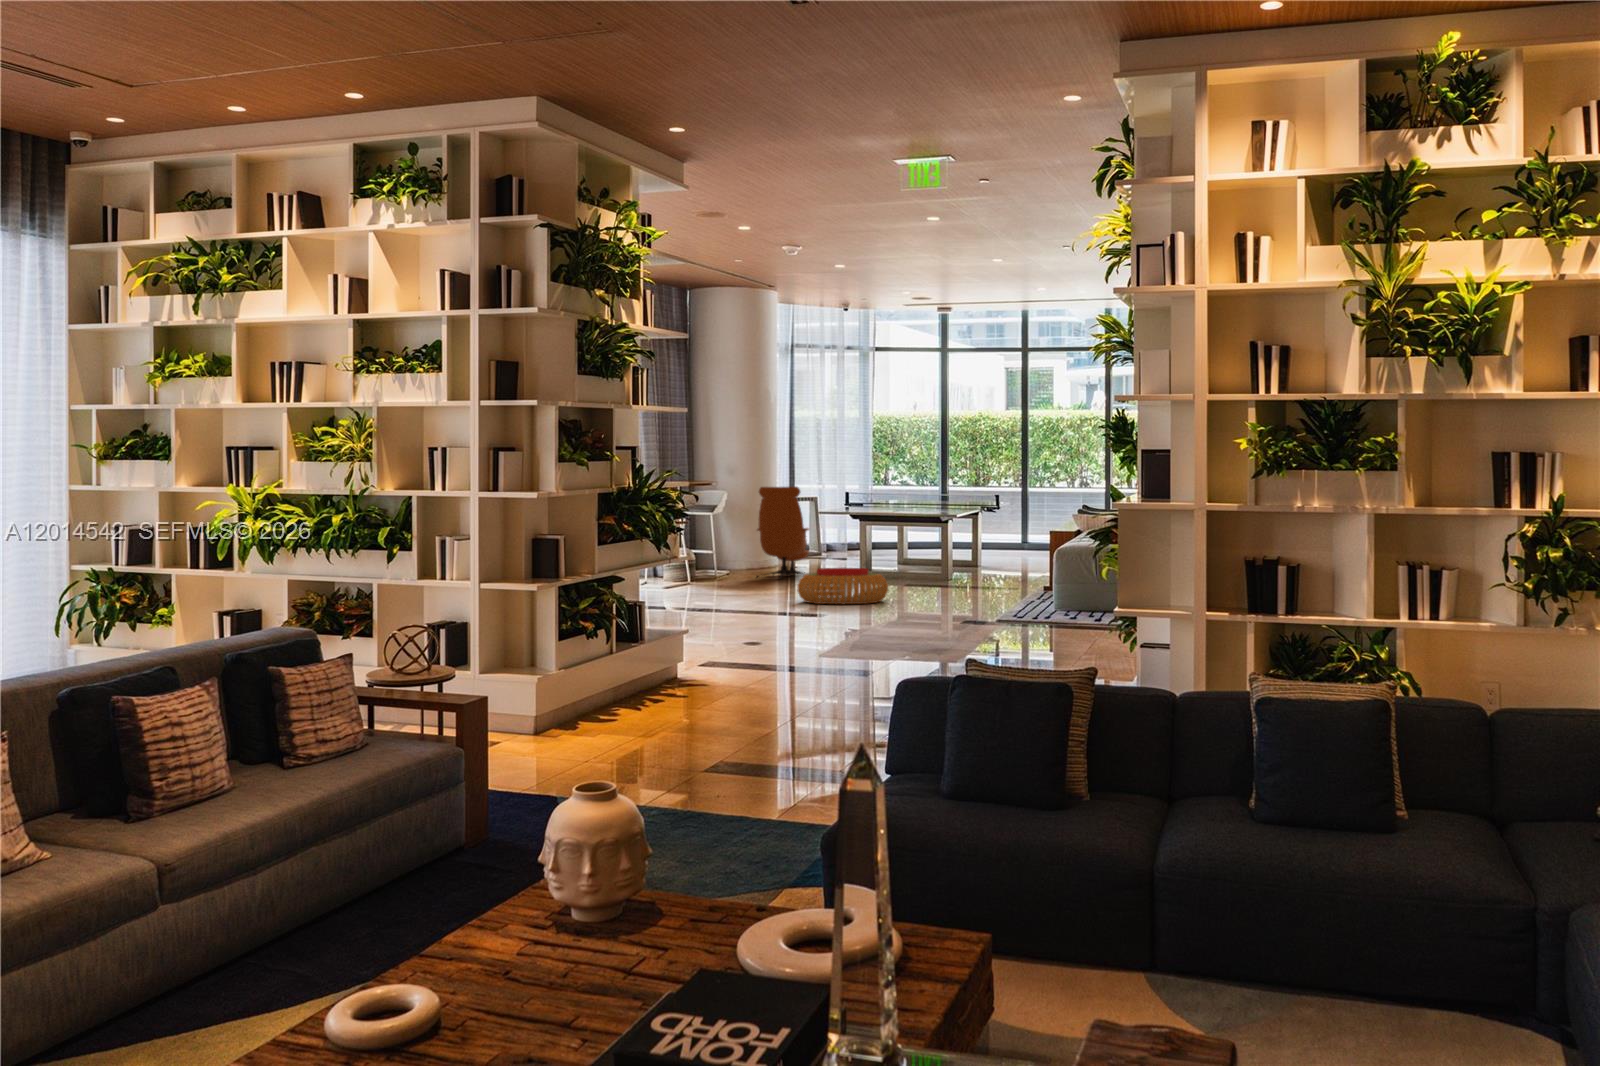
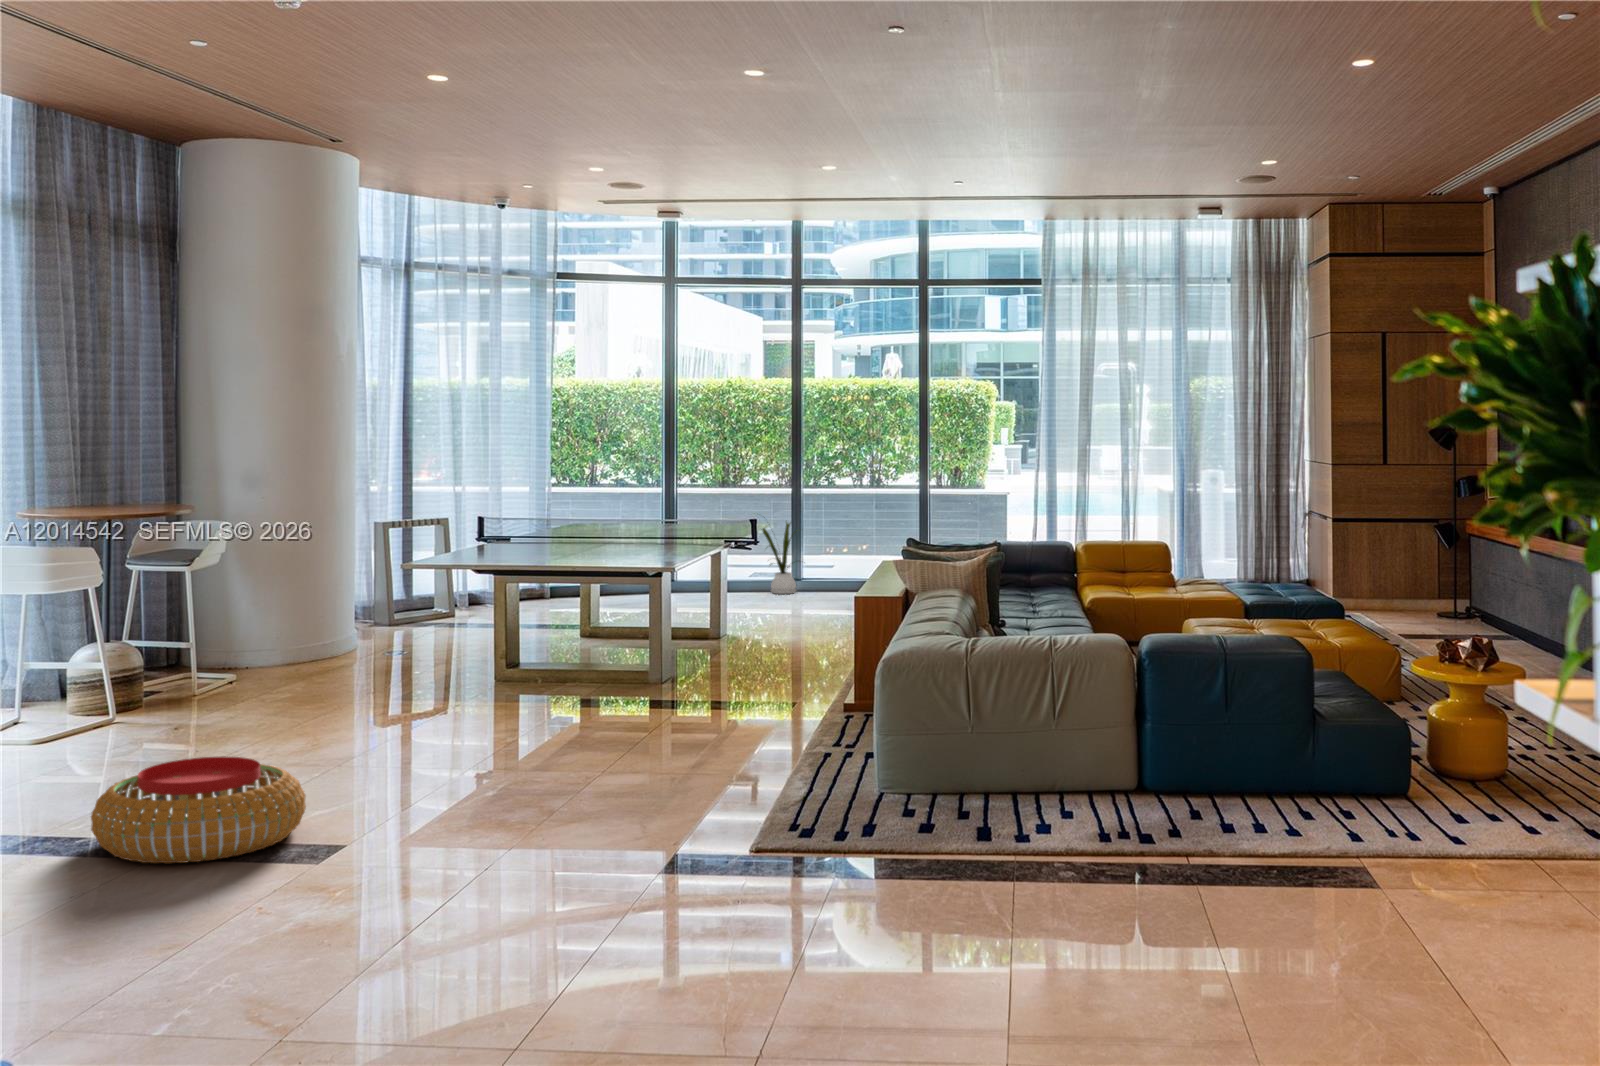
lounge chair: present [757,486,809,578] -> none [242,529,376,693]
house plant: none [997,503,1034,557] -> present [762,522,796,594]

